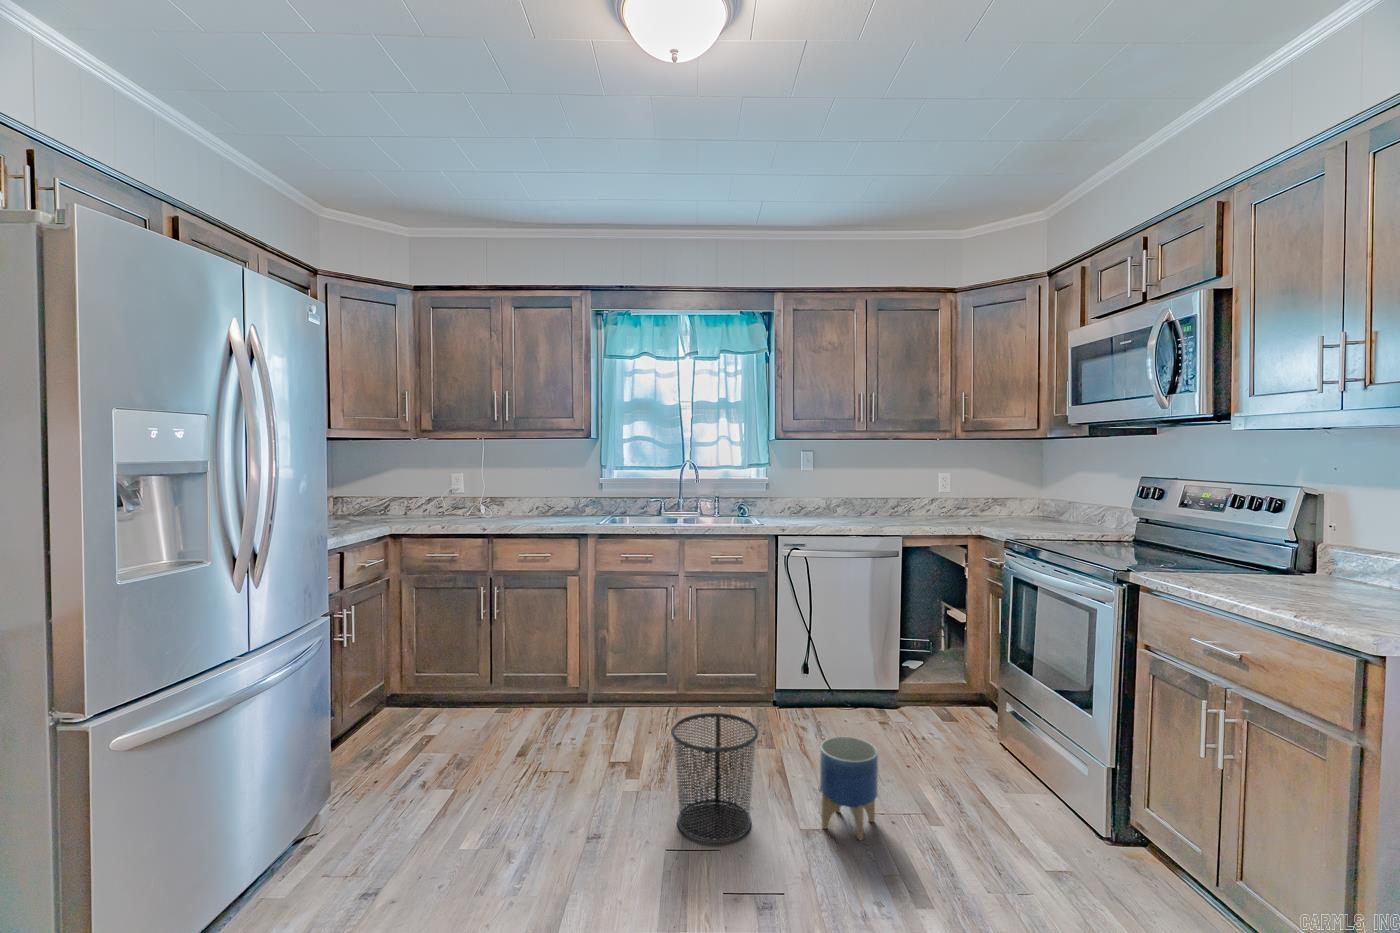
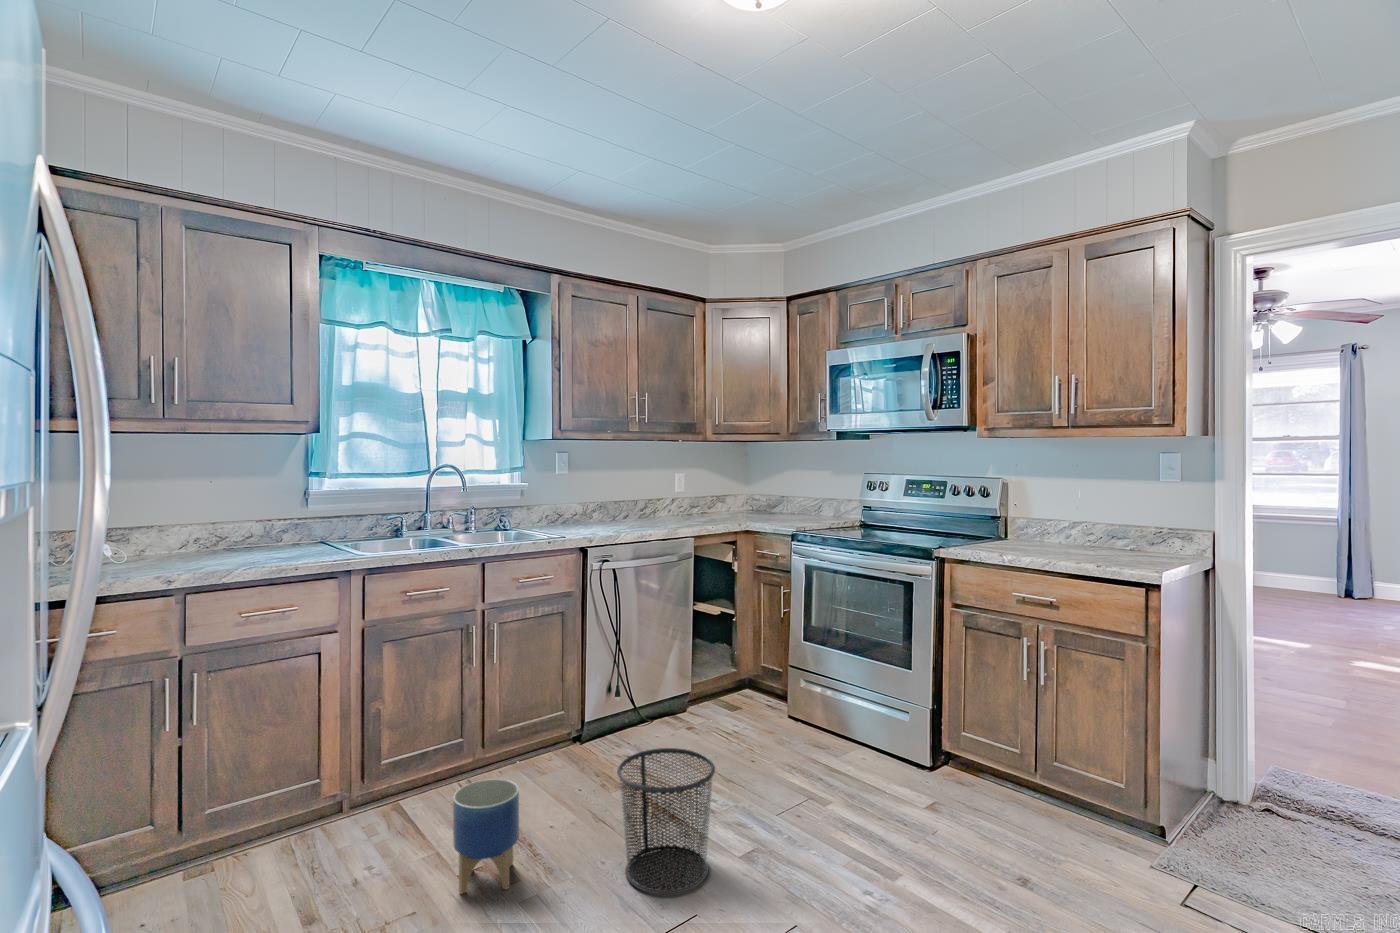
planter: present [820,737,878,840] -> present [453,779,519,894]

